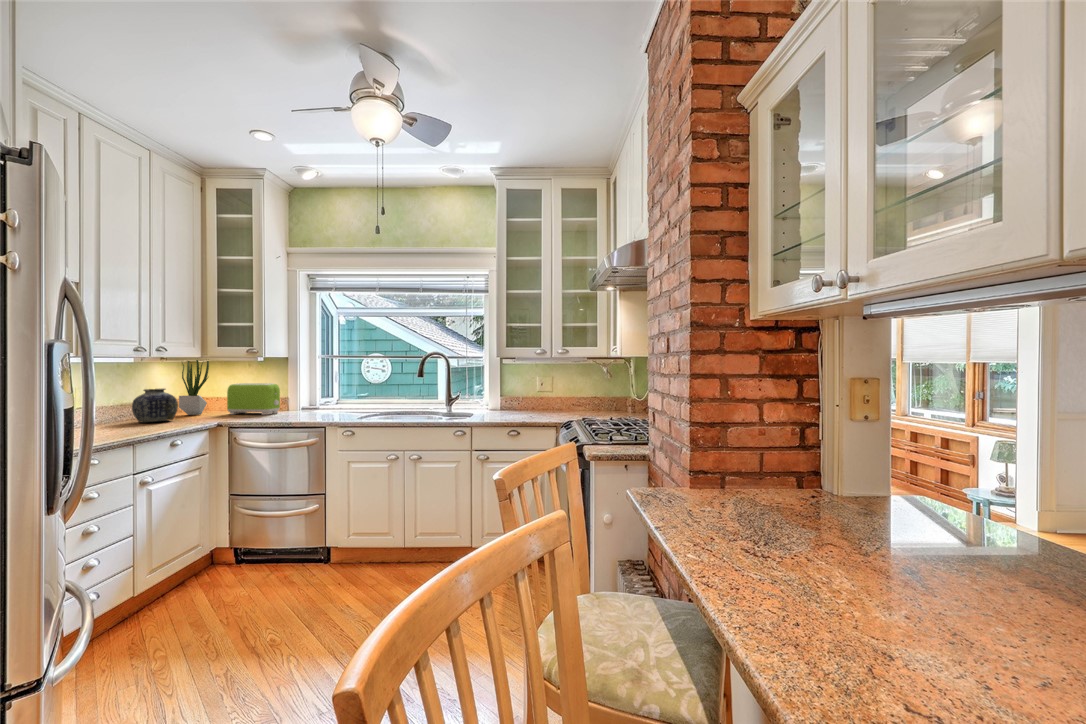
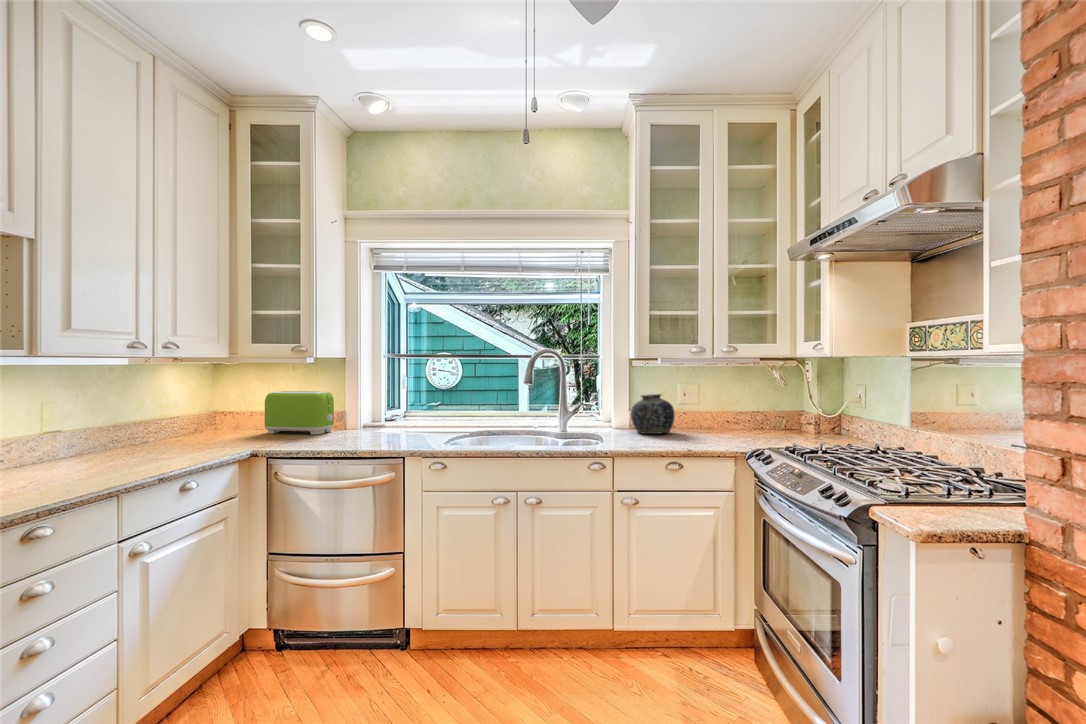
potted plant: present [179,360,209,415] -> none [200,352,241,434]
vase: present [132,388,178,423] -> present [631,394,675,434]

